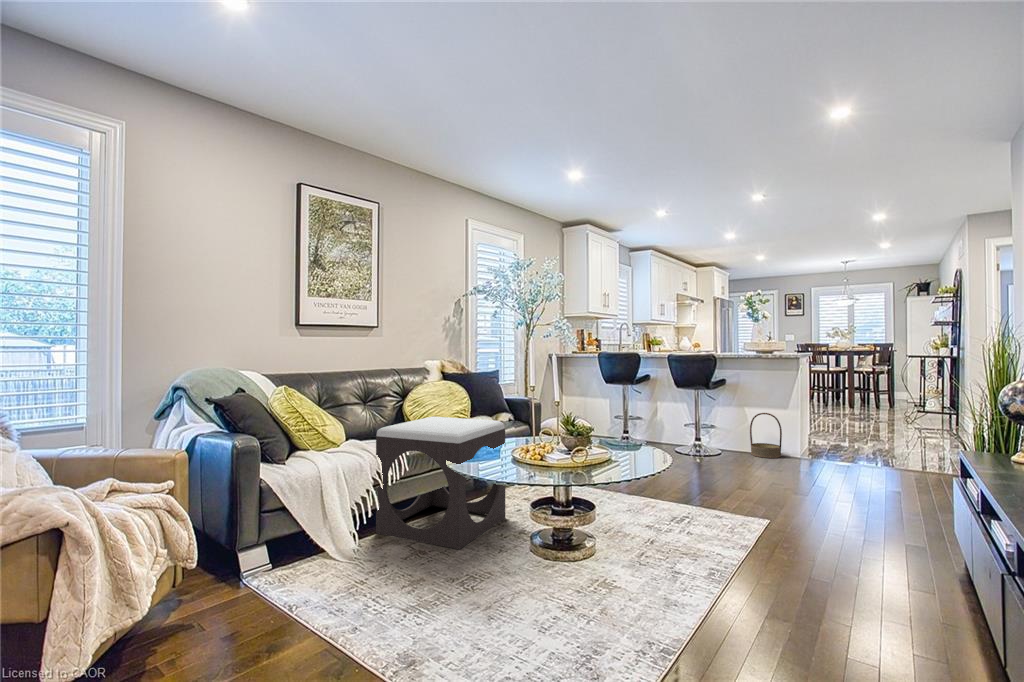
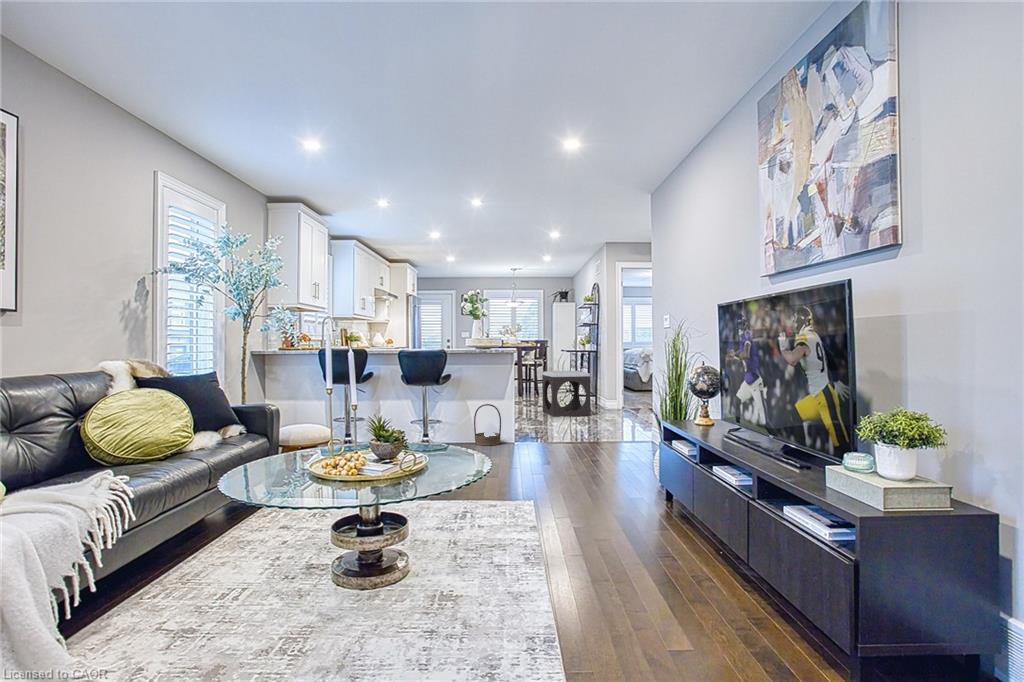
footstool: present [376,417,505,549] -> present [542,371,591,417]

